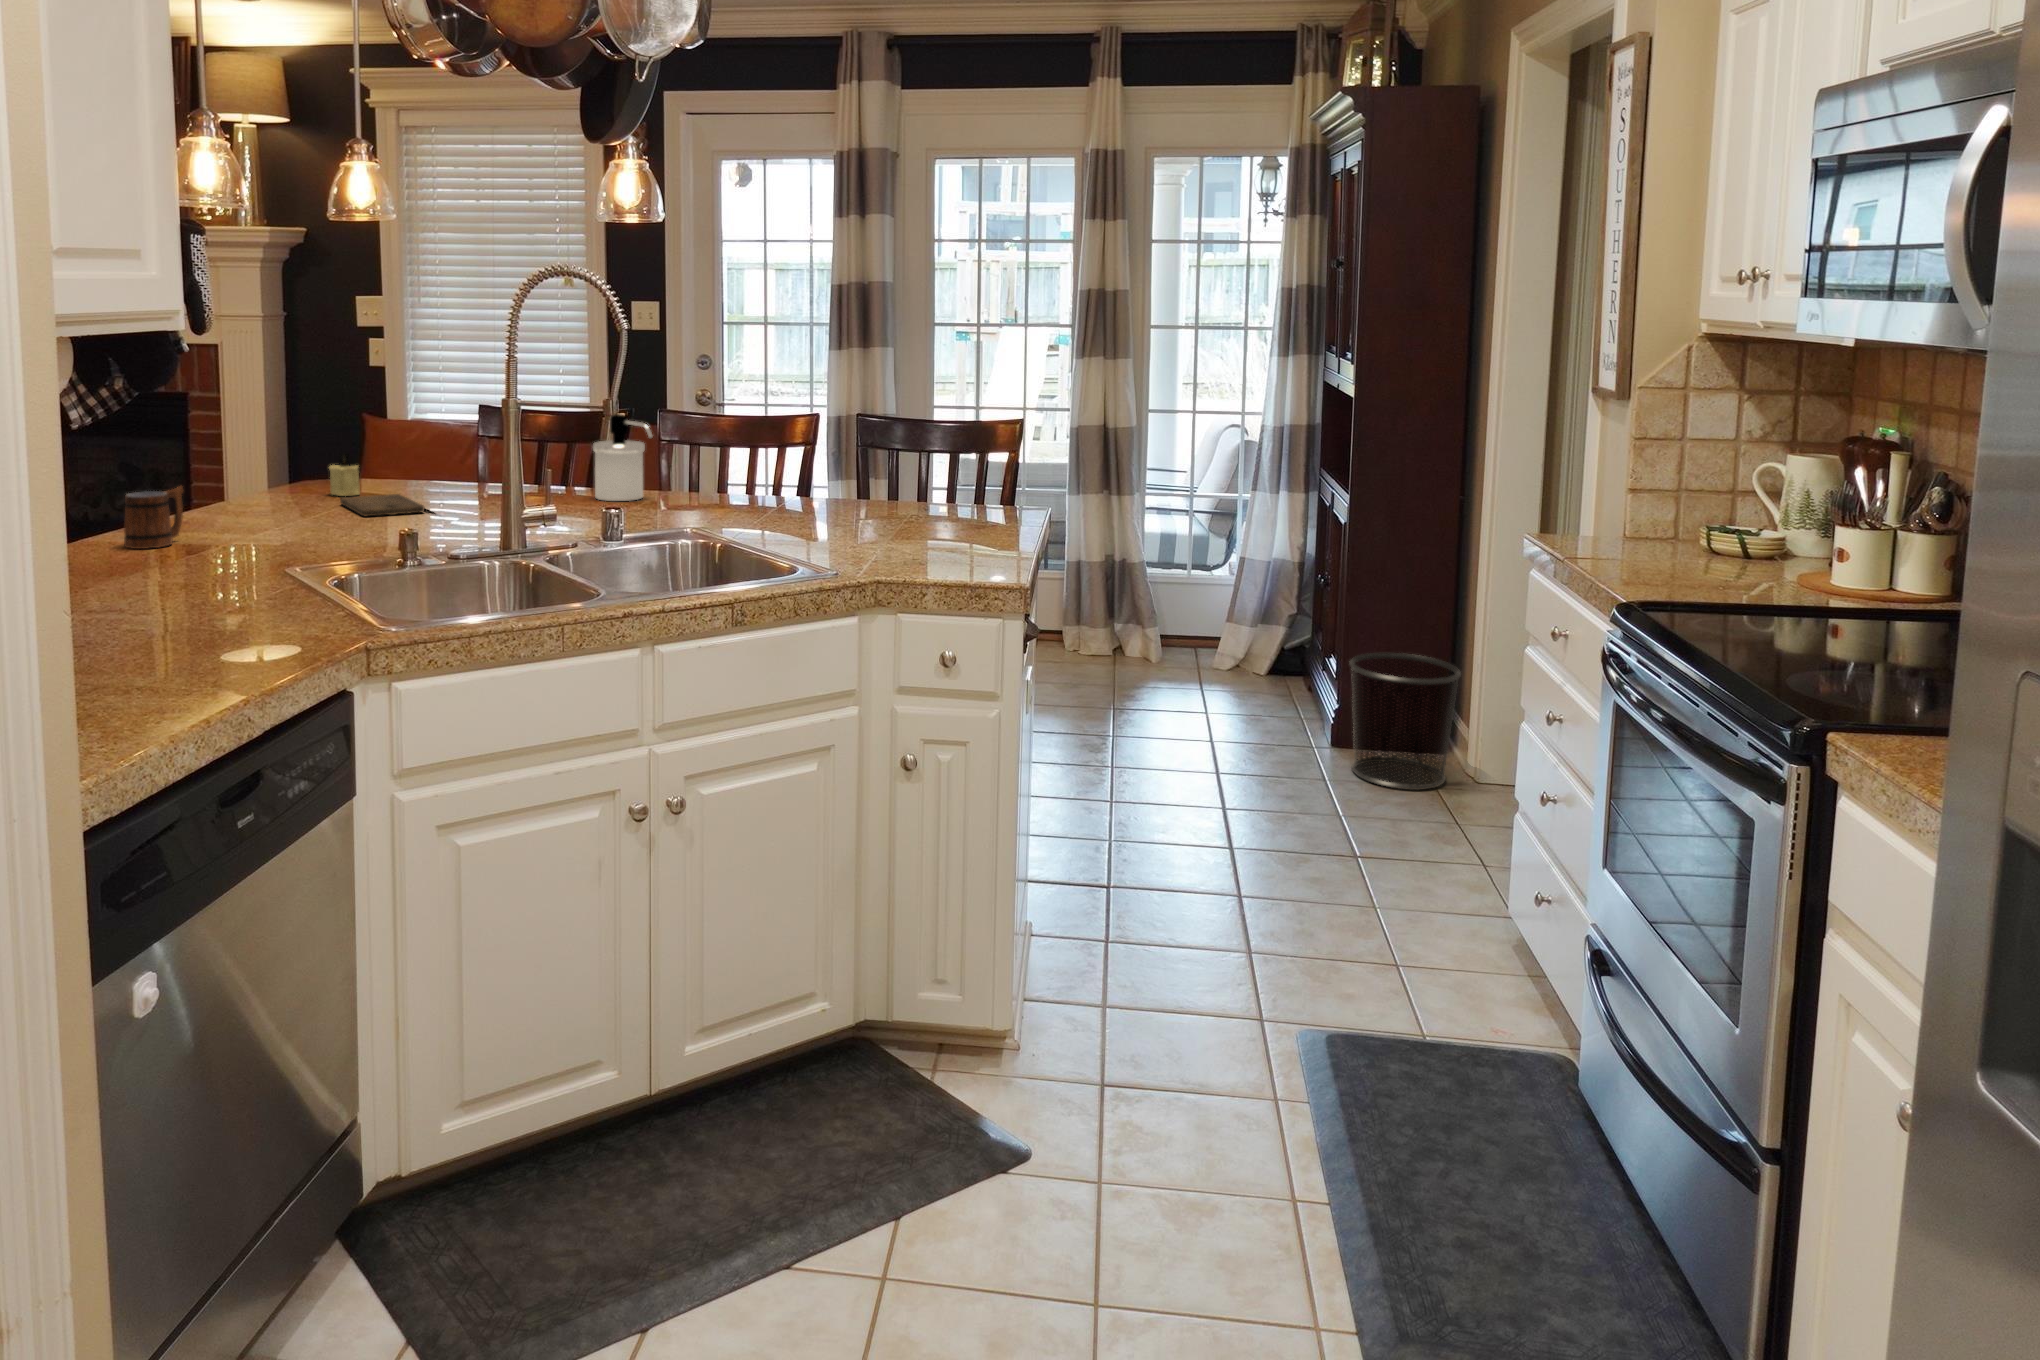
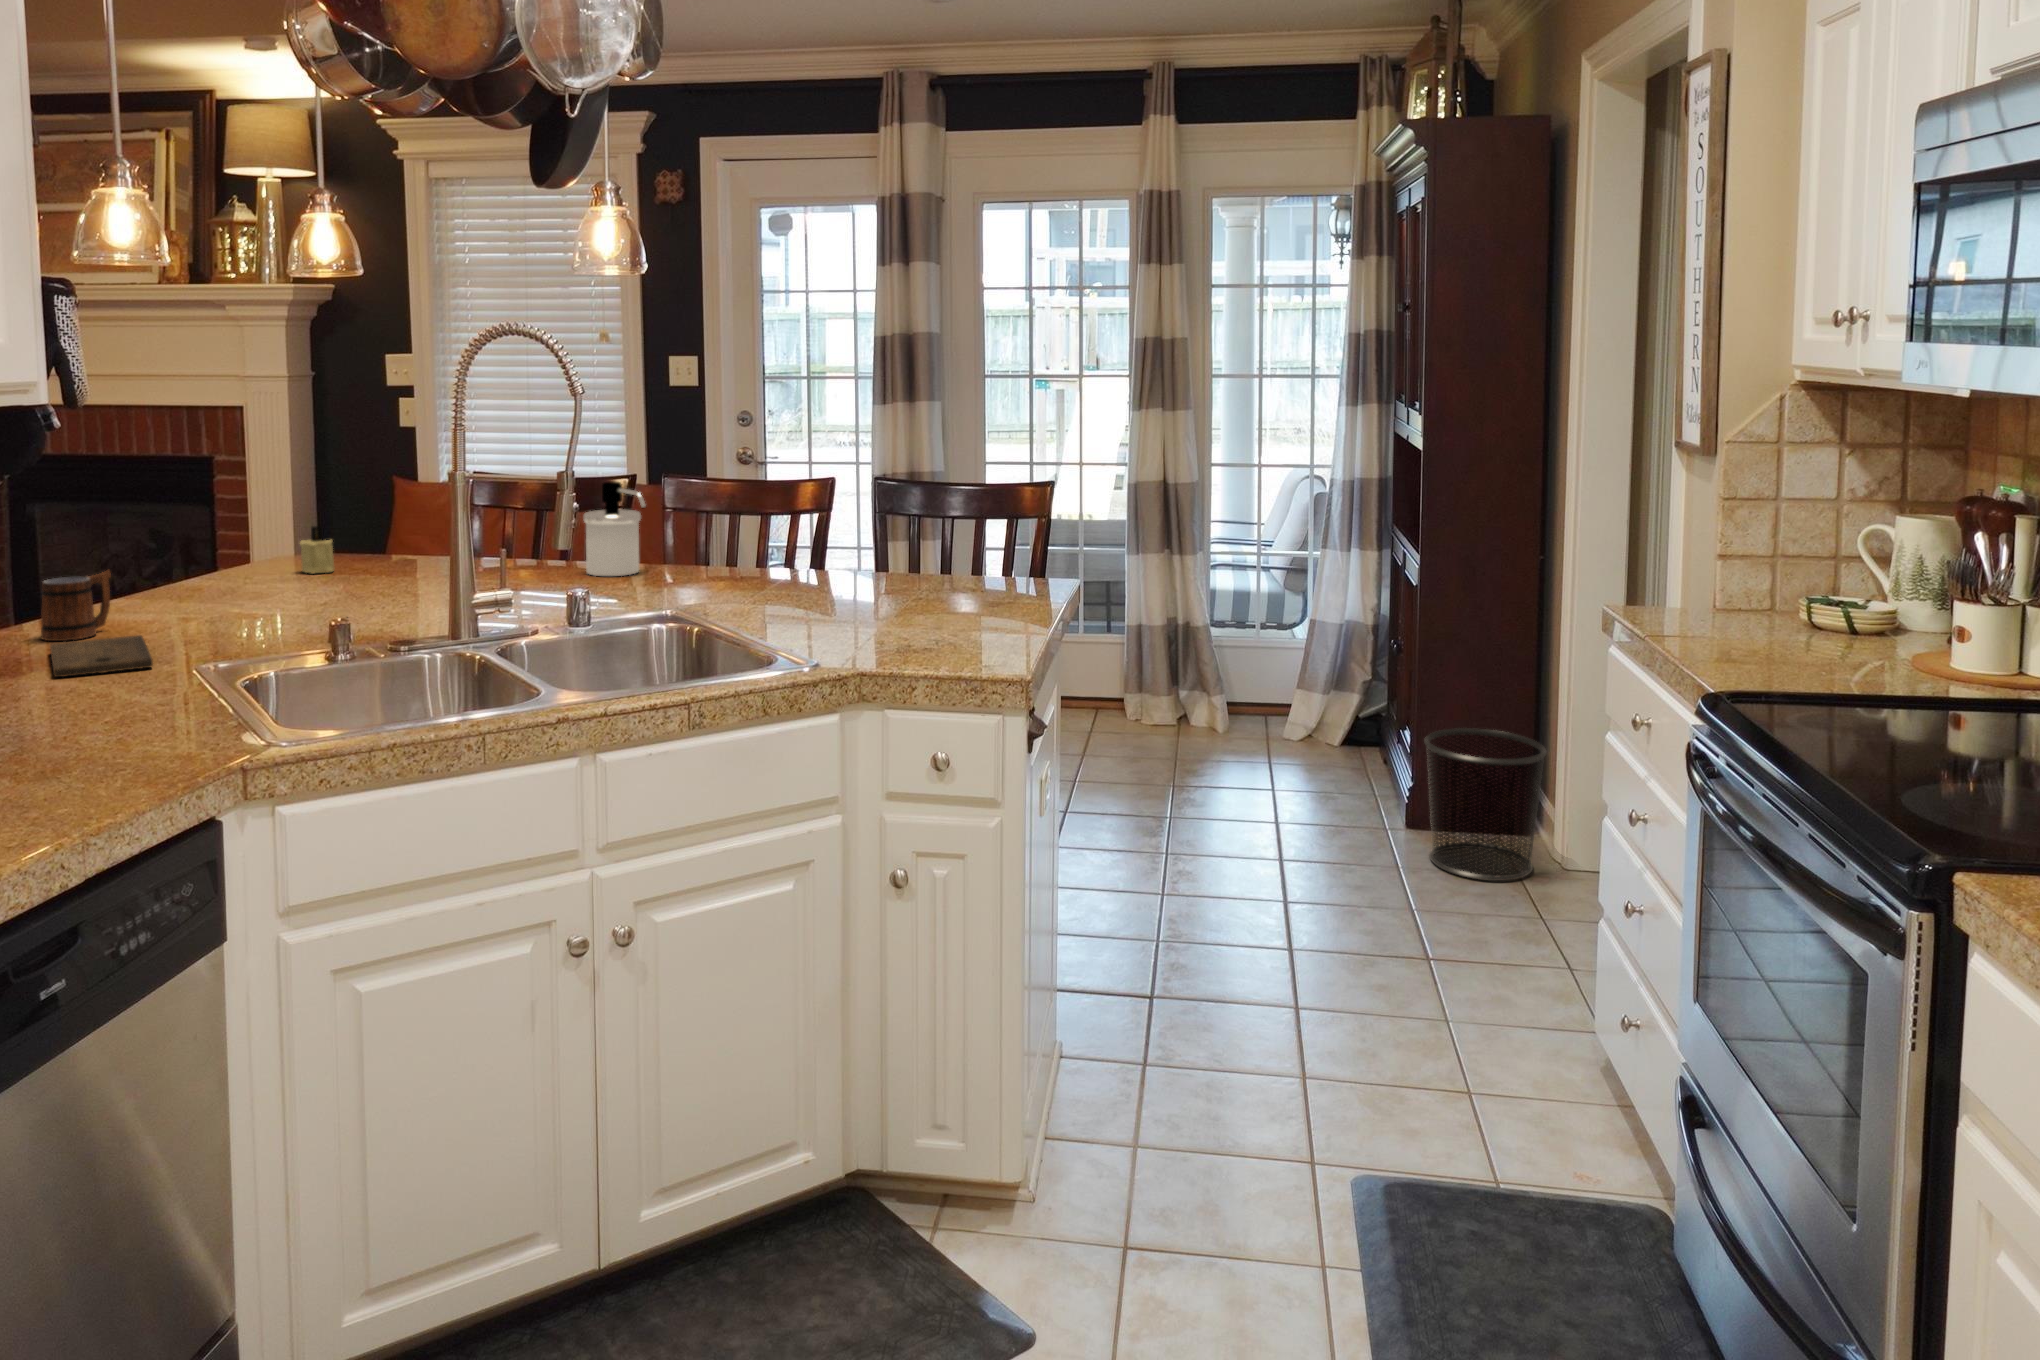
cutting board: present [340,494,425,516] -> present [50,635,153,677]

